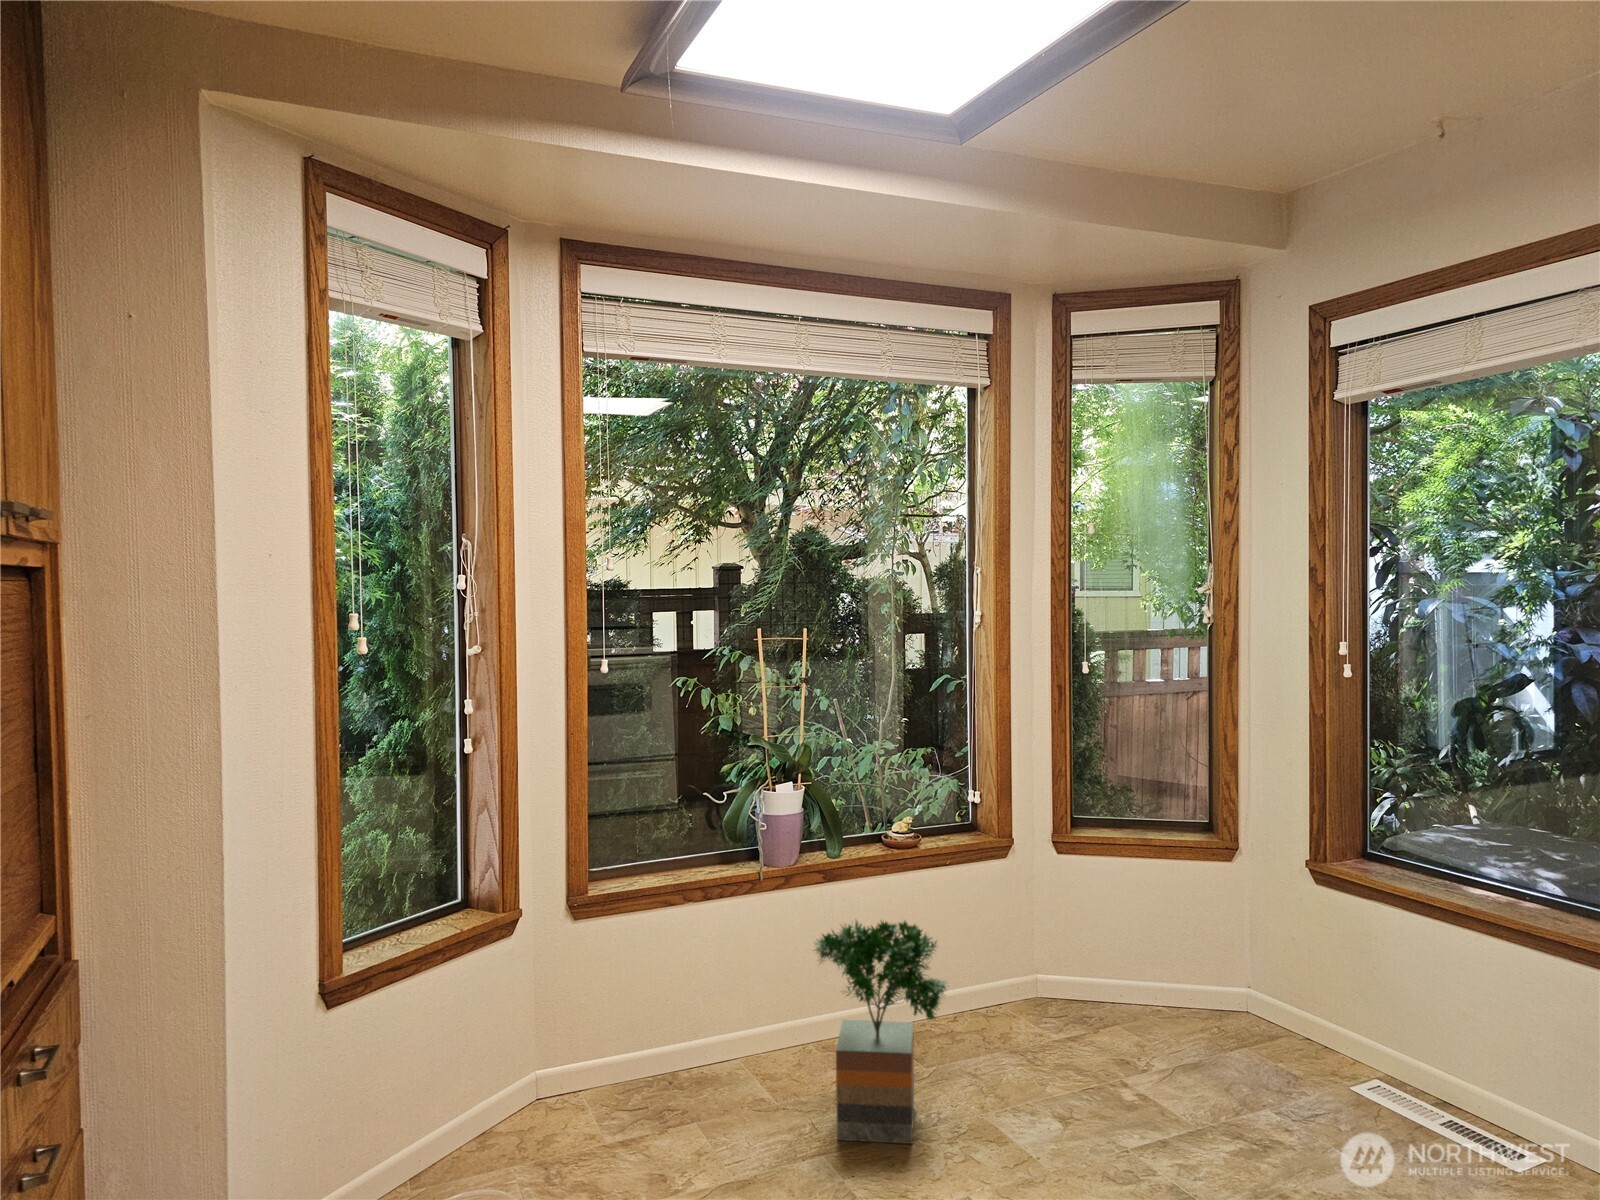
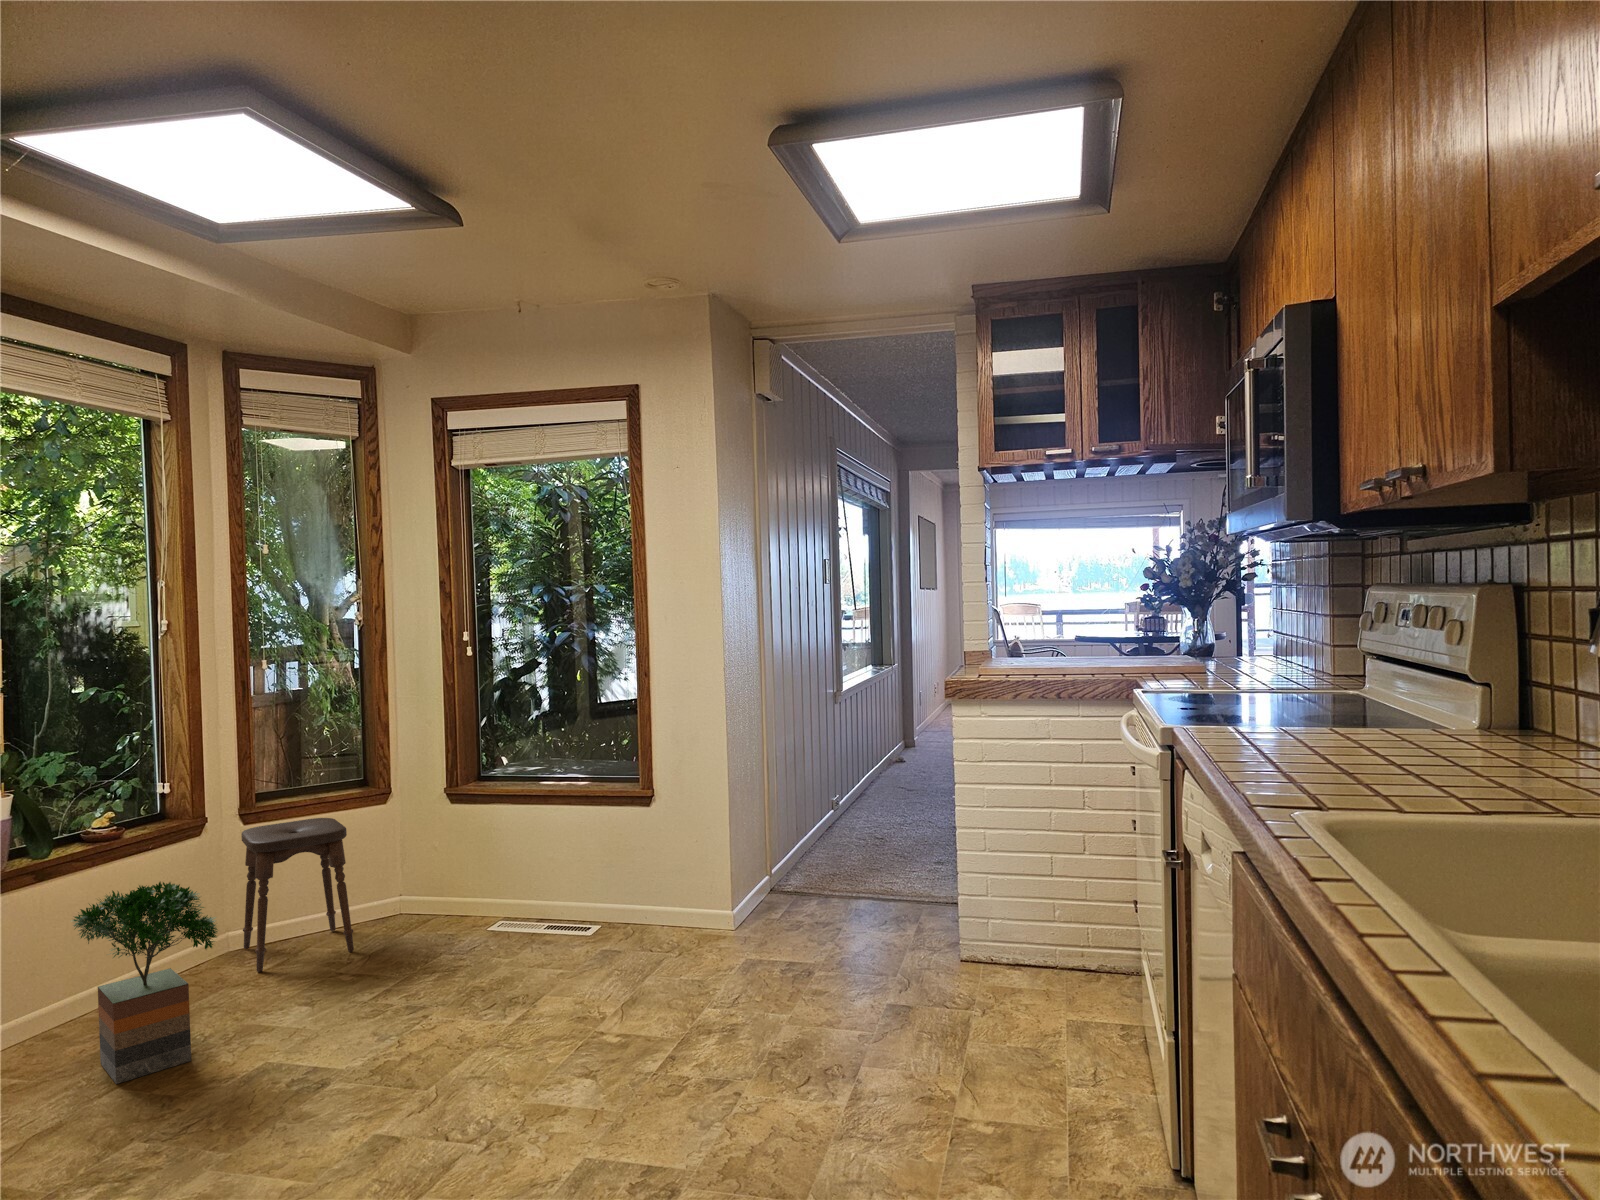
stool: none [1043,862,1159,1054] -> present [241,818,354,972]

